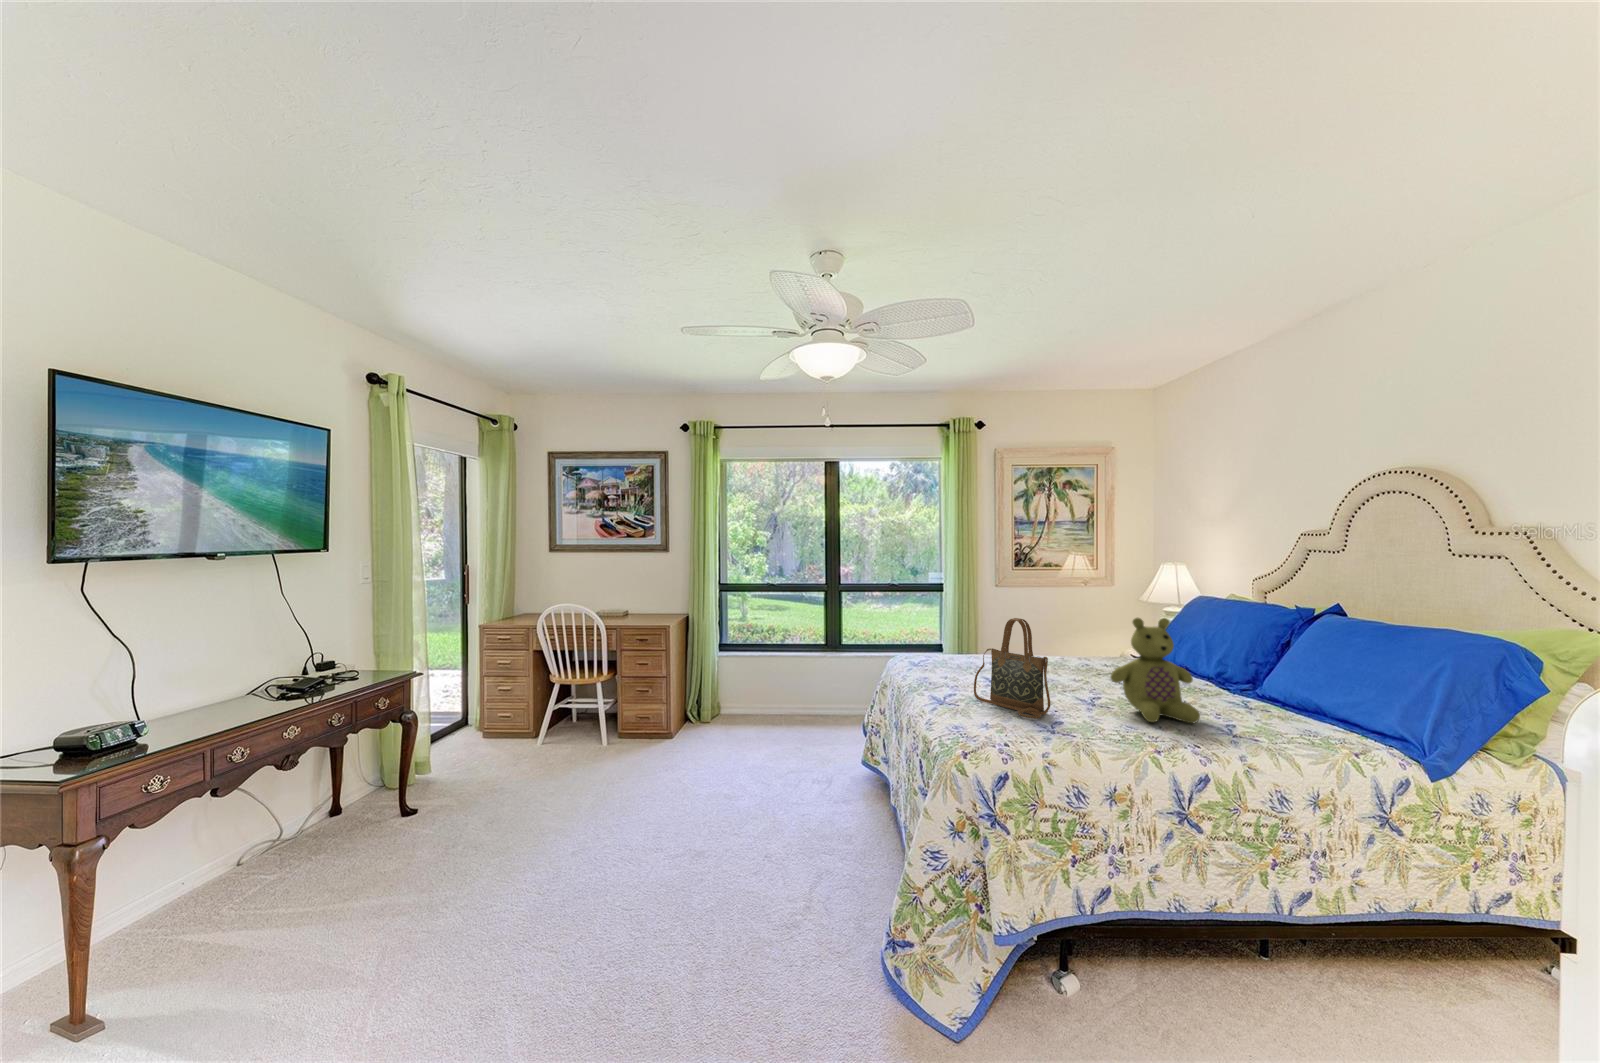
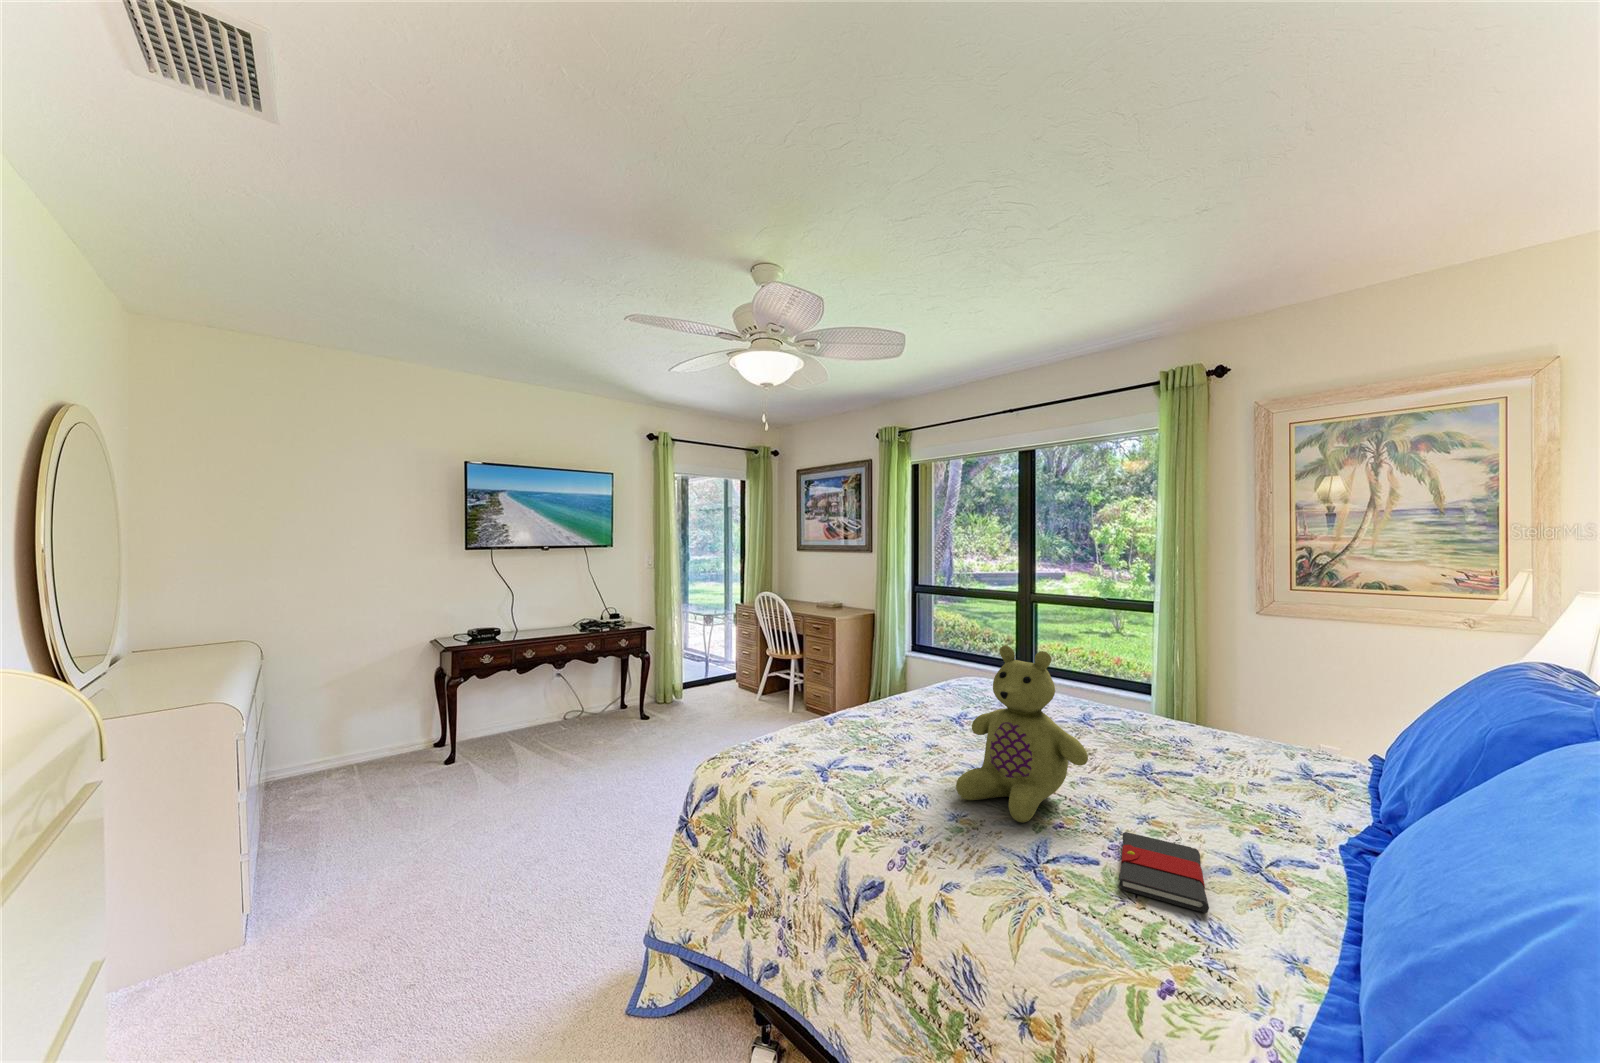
handbag: present [974,618,1050,719] -> none [851,629,912,751]
book: none [1226,709,1306,732] -> present [1119,832,1209,913]

